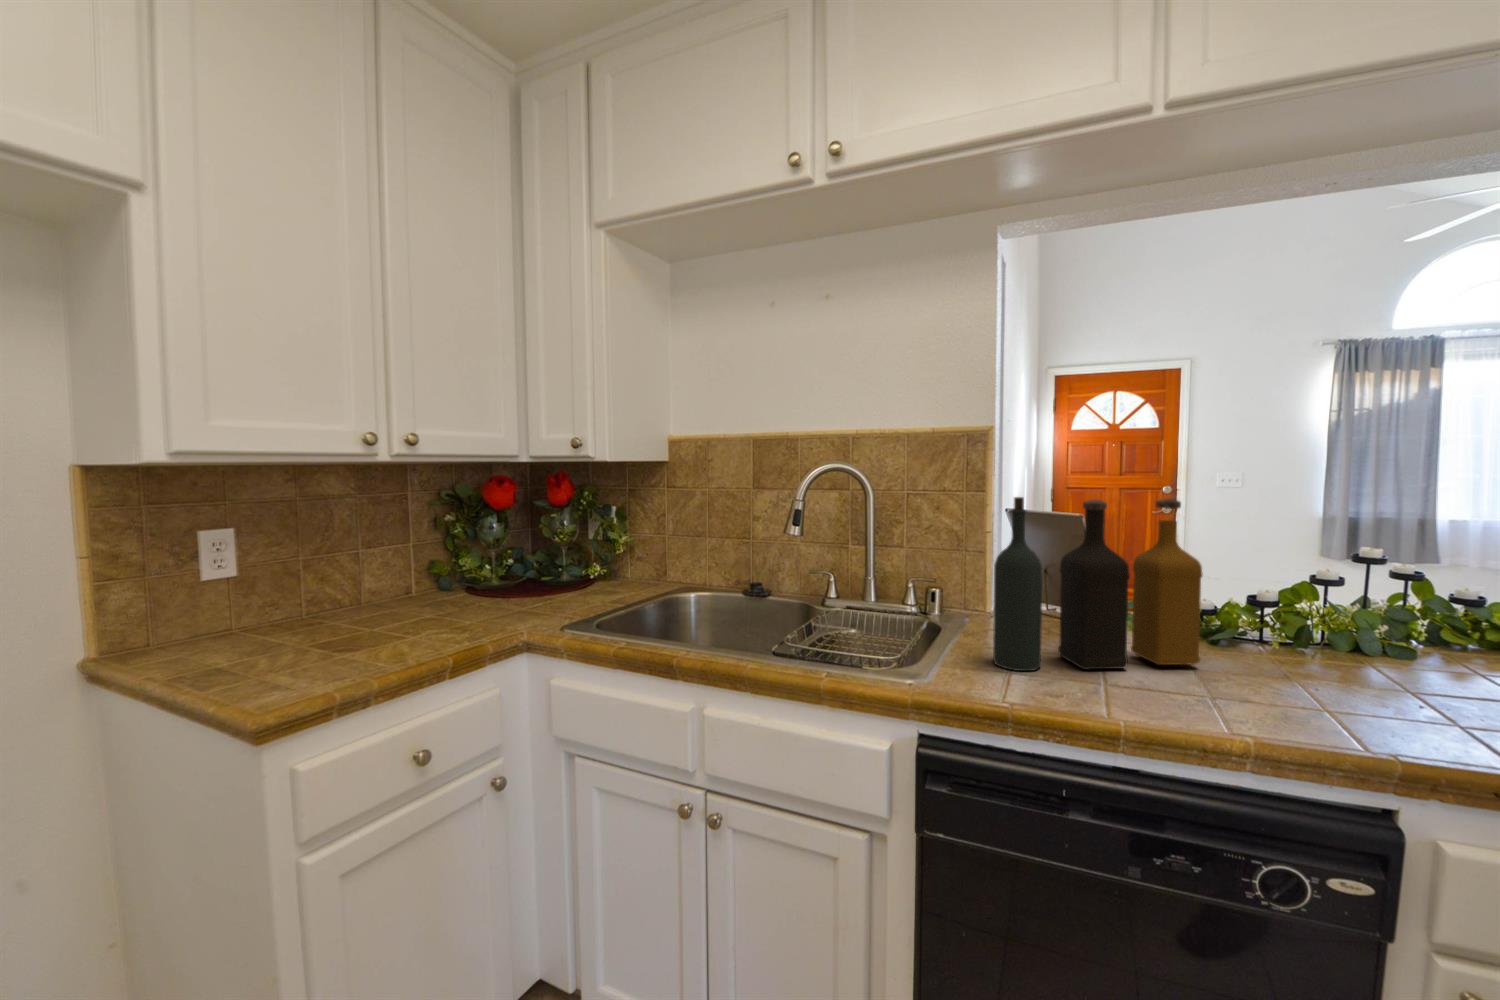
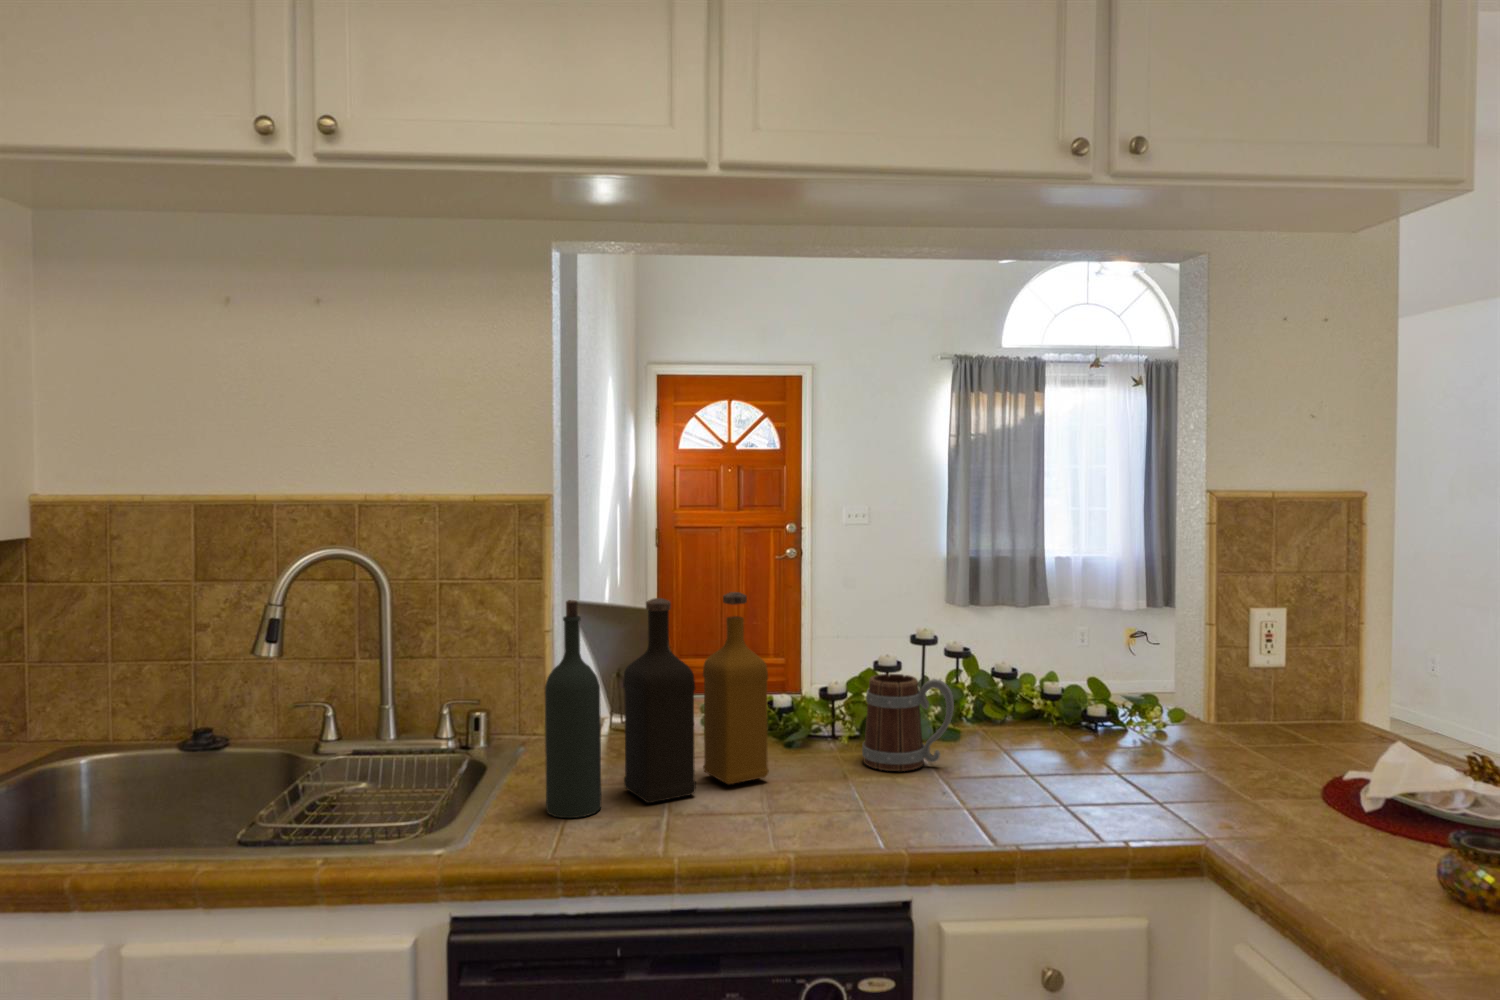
mug: none [1301,585,1426,680] -> present [862,674,954,771]

